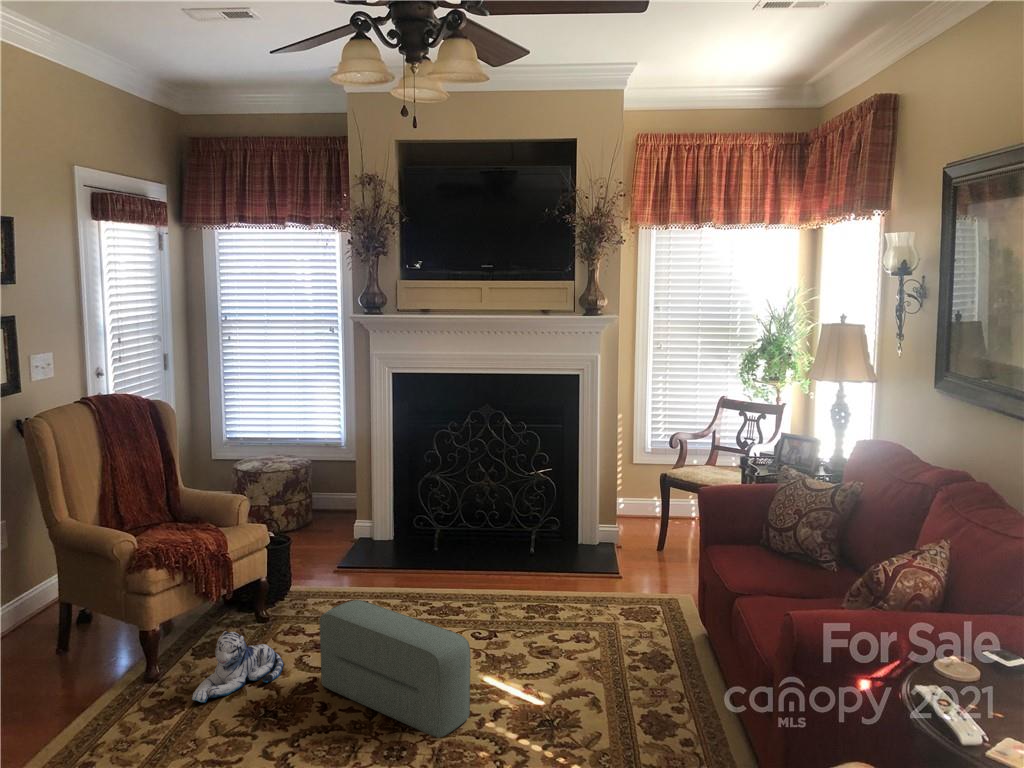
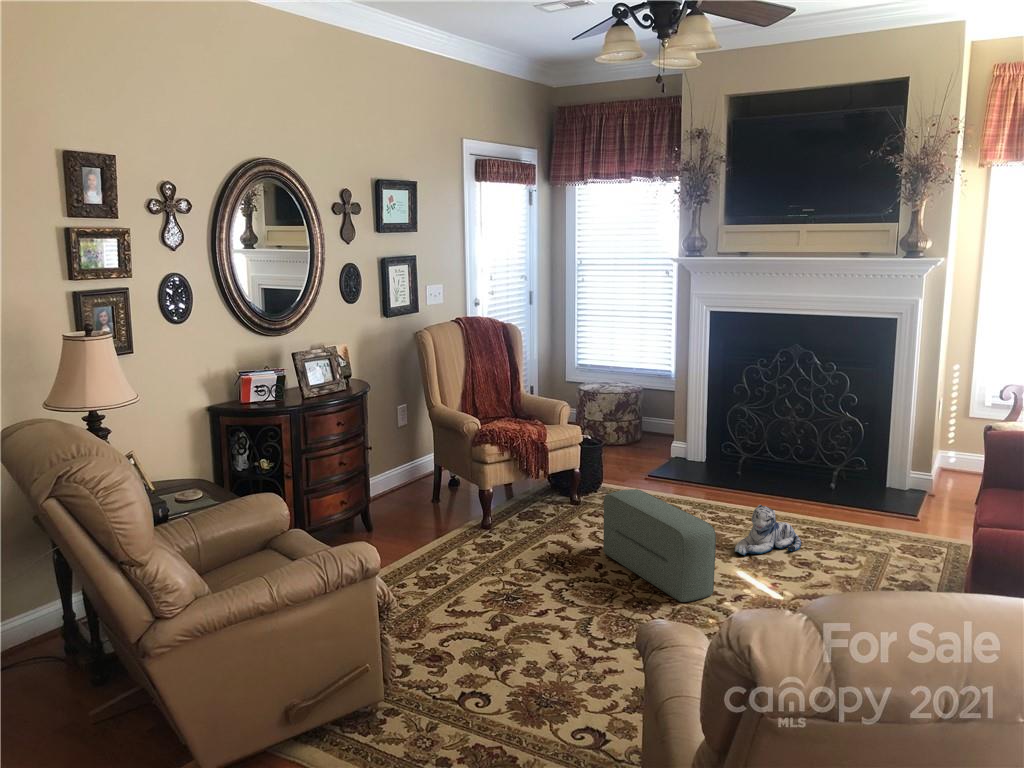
plush toy: present [192,631,284,702] -> present [734,505,801,555]

